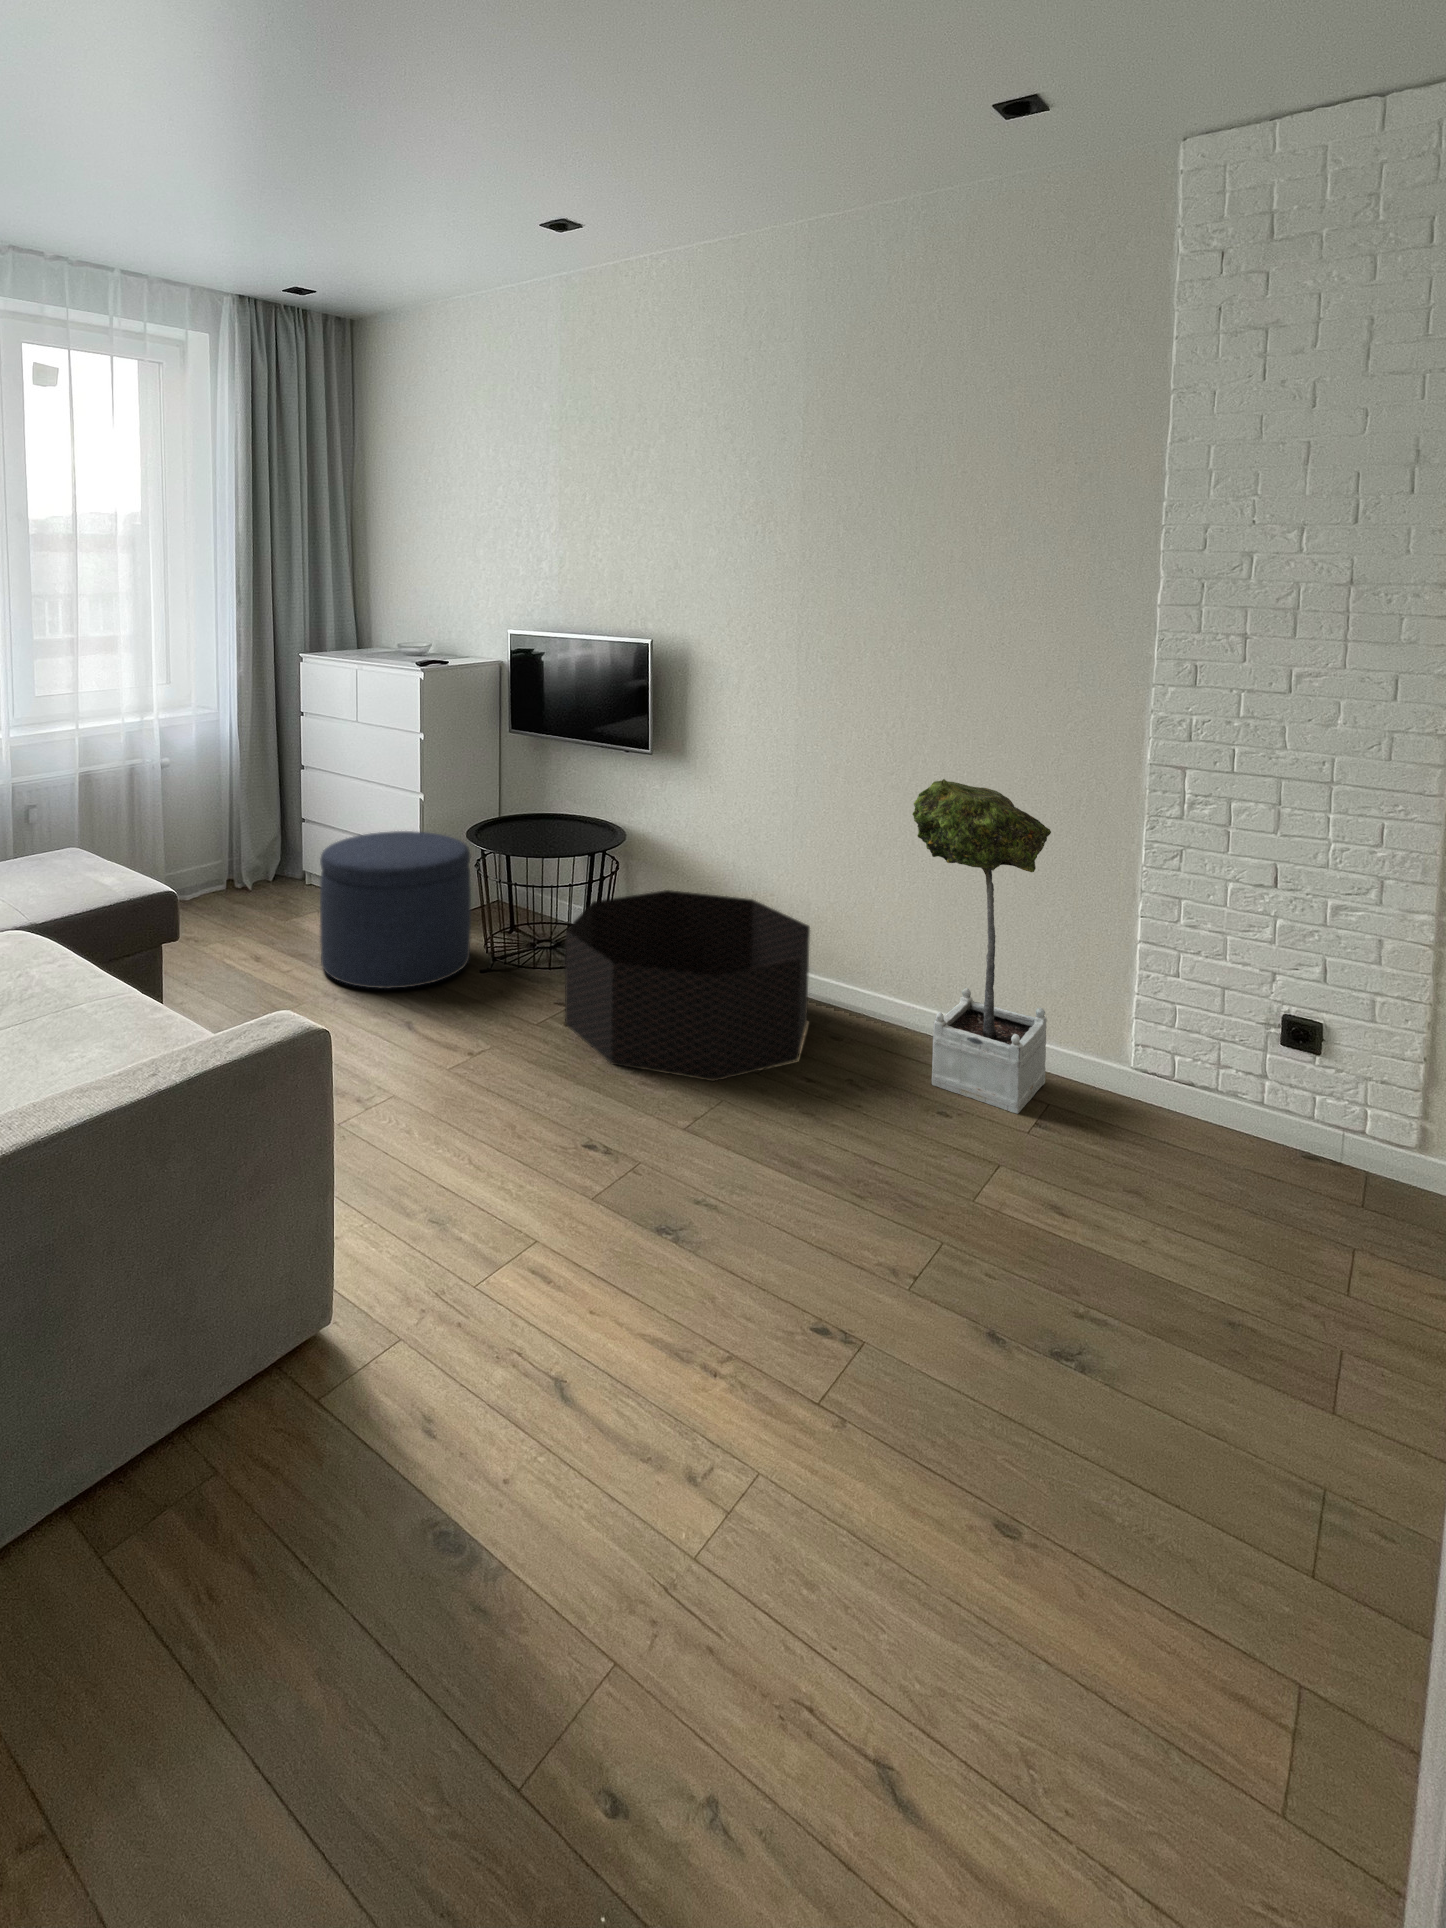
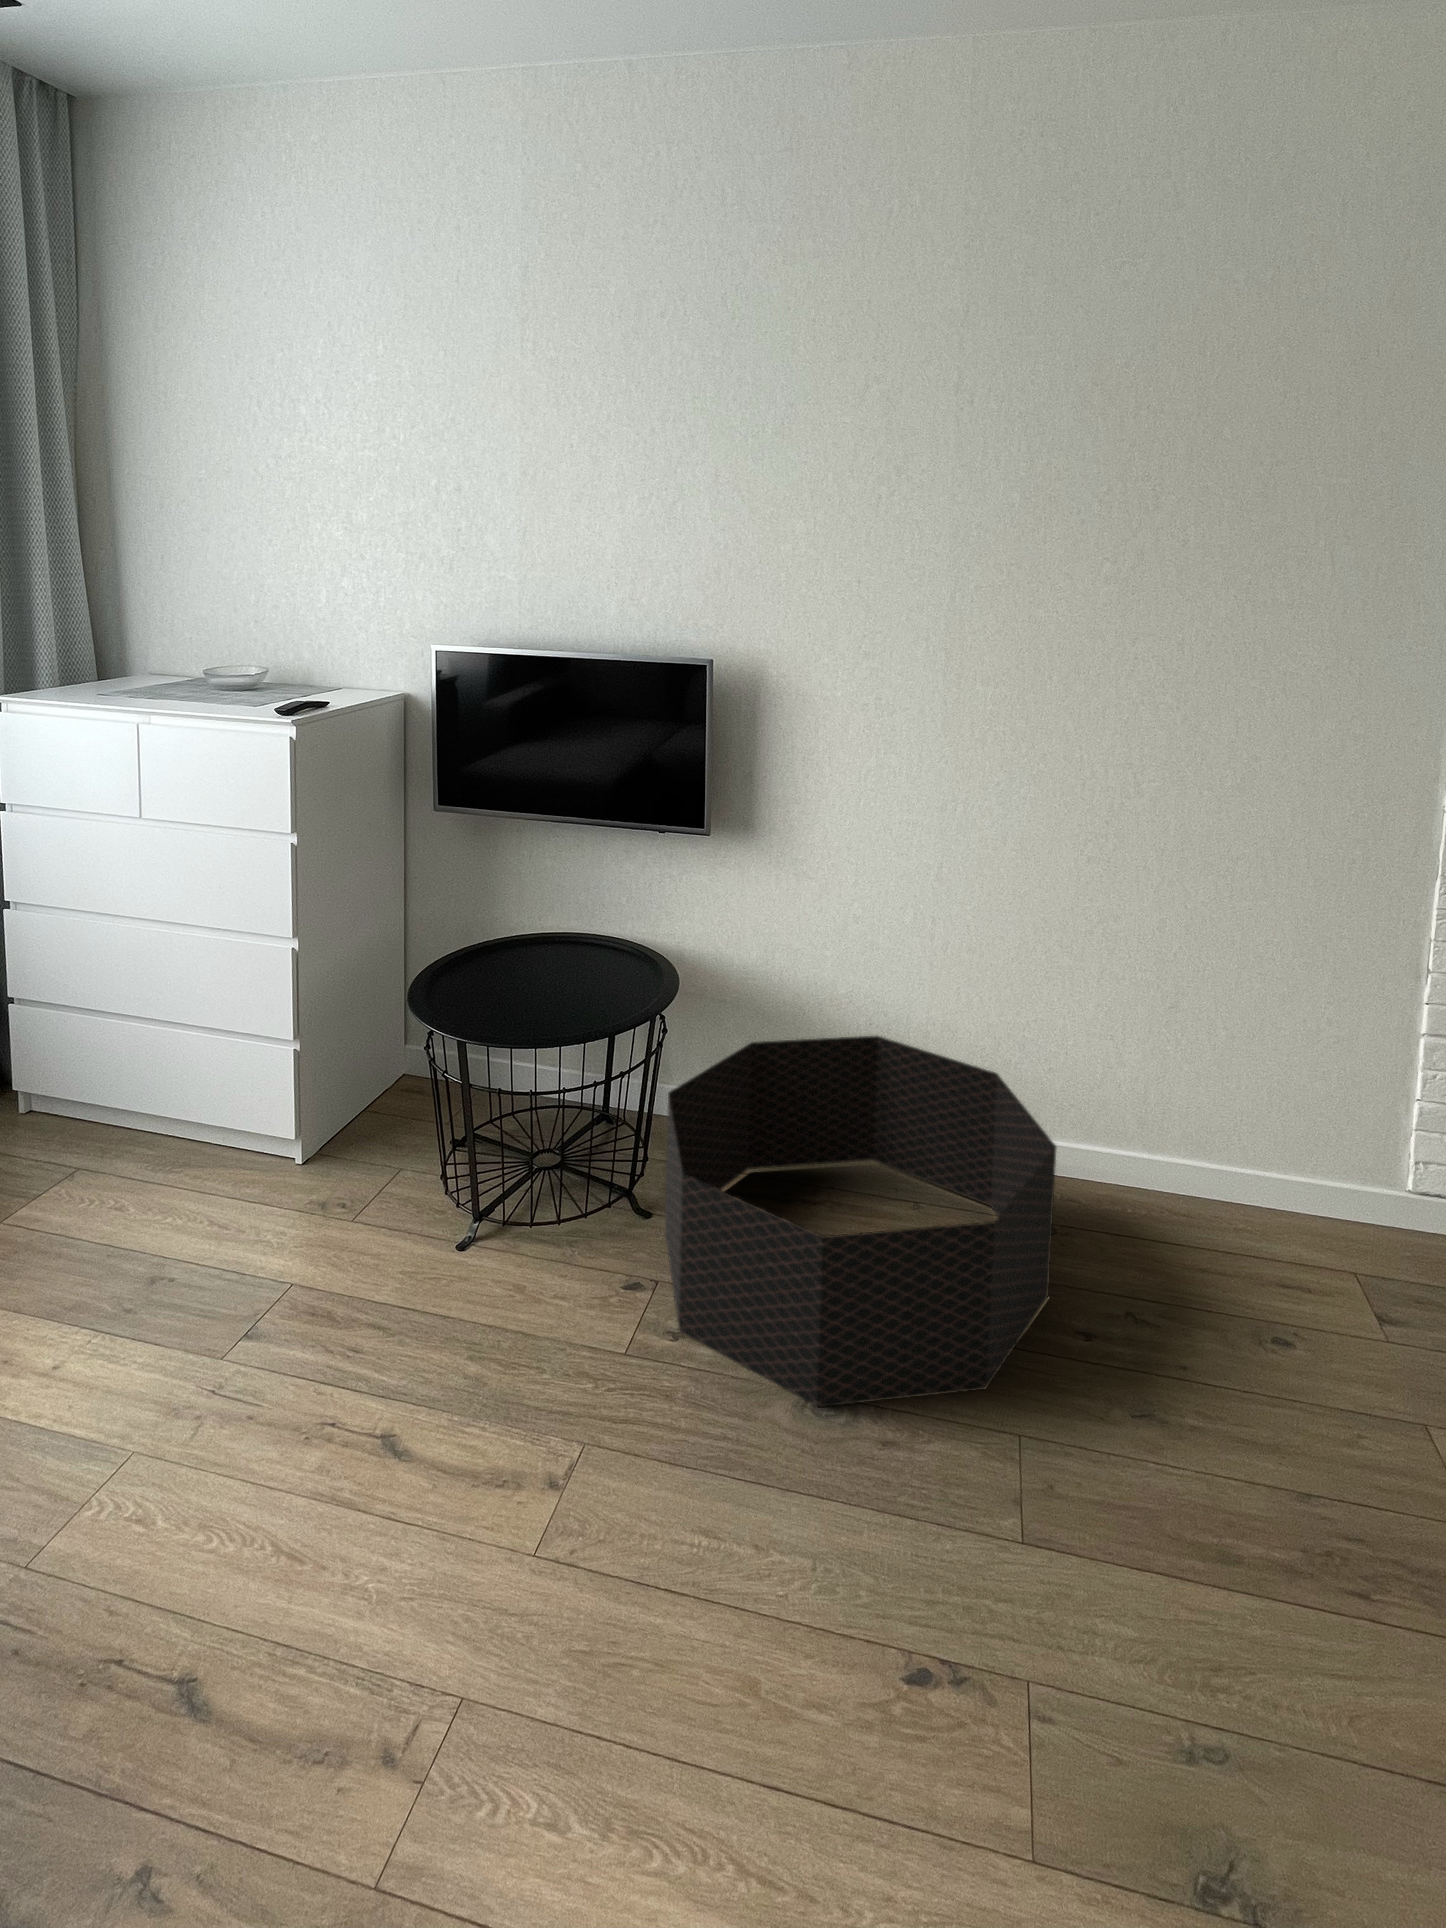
potted tree: present [912,779,1051,1114] -> none [1182,856,1388,1308]
ottoman: present [320,831,471,989] -> none [134,1010,436,1361]

